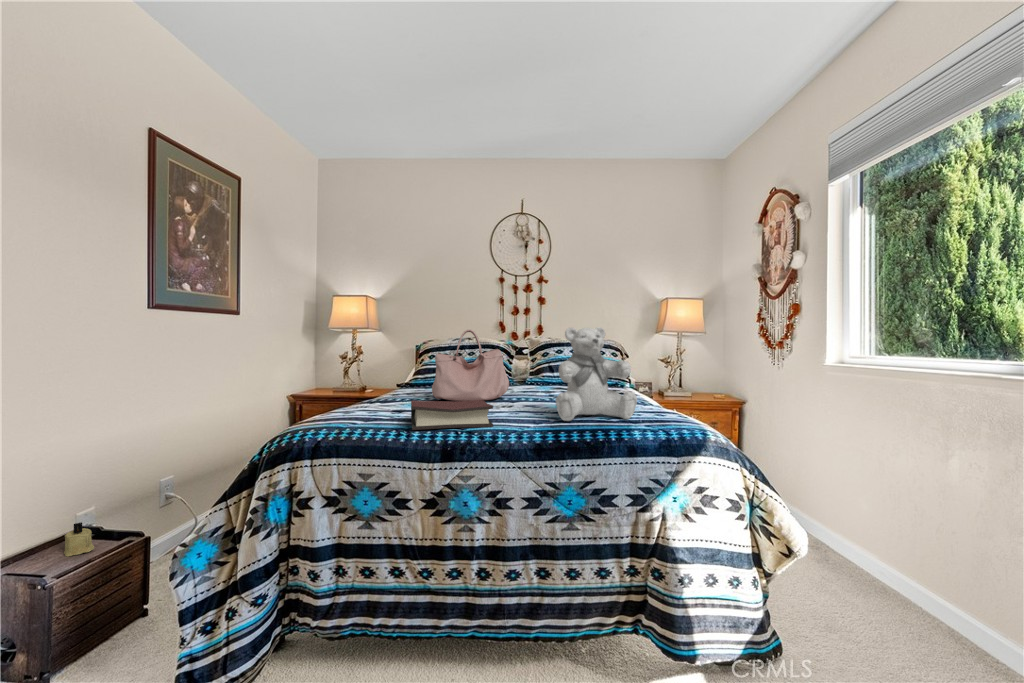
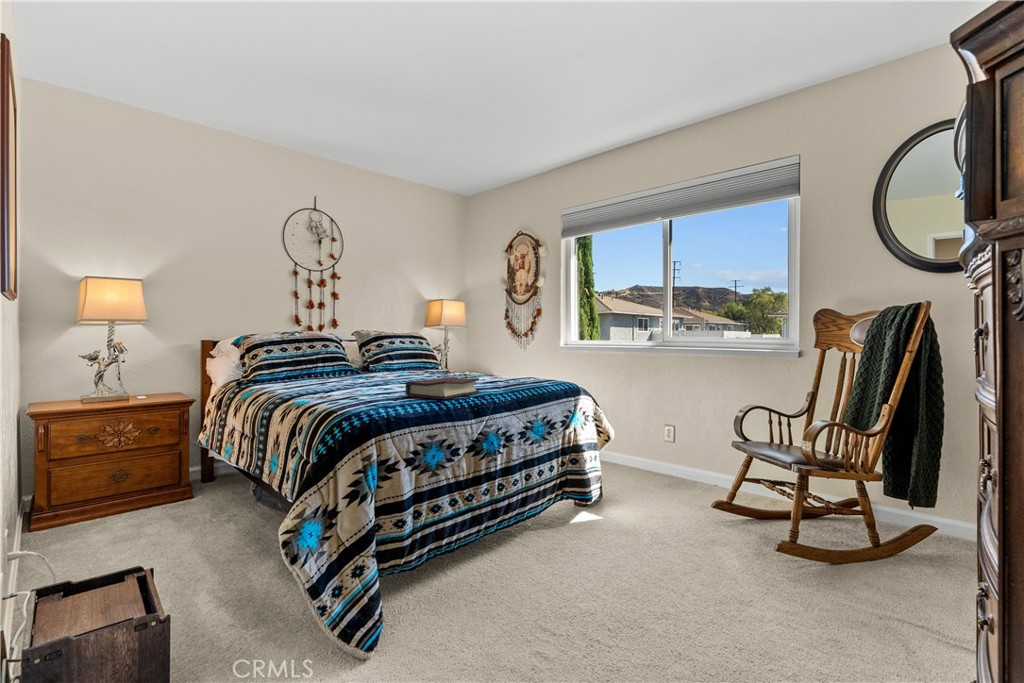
teddy bear: present [556,327,637,421] -> none [490,323,535,386]
handbag: present [432,330,509,401] -> none [352,324,411,386]
candle: present [64,522,94,557] -> none [81,561,117,605]

